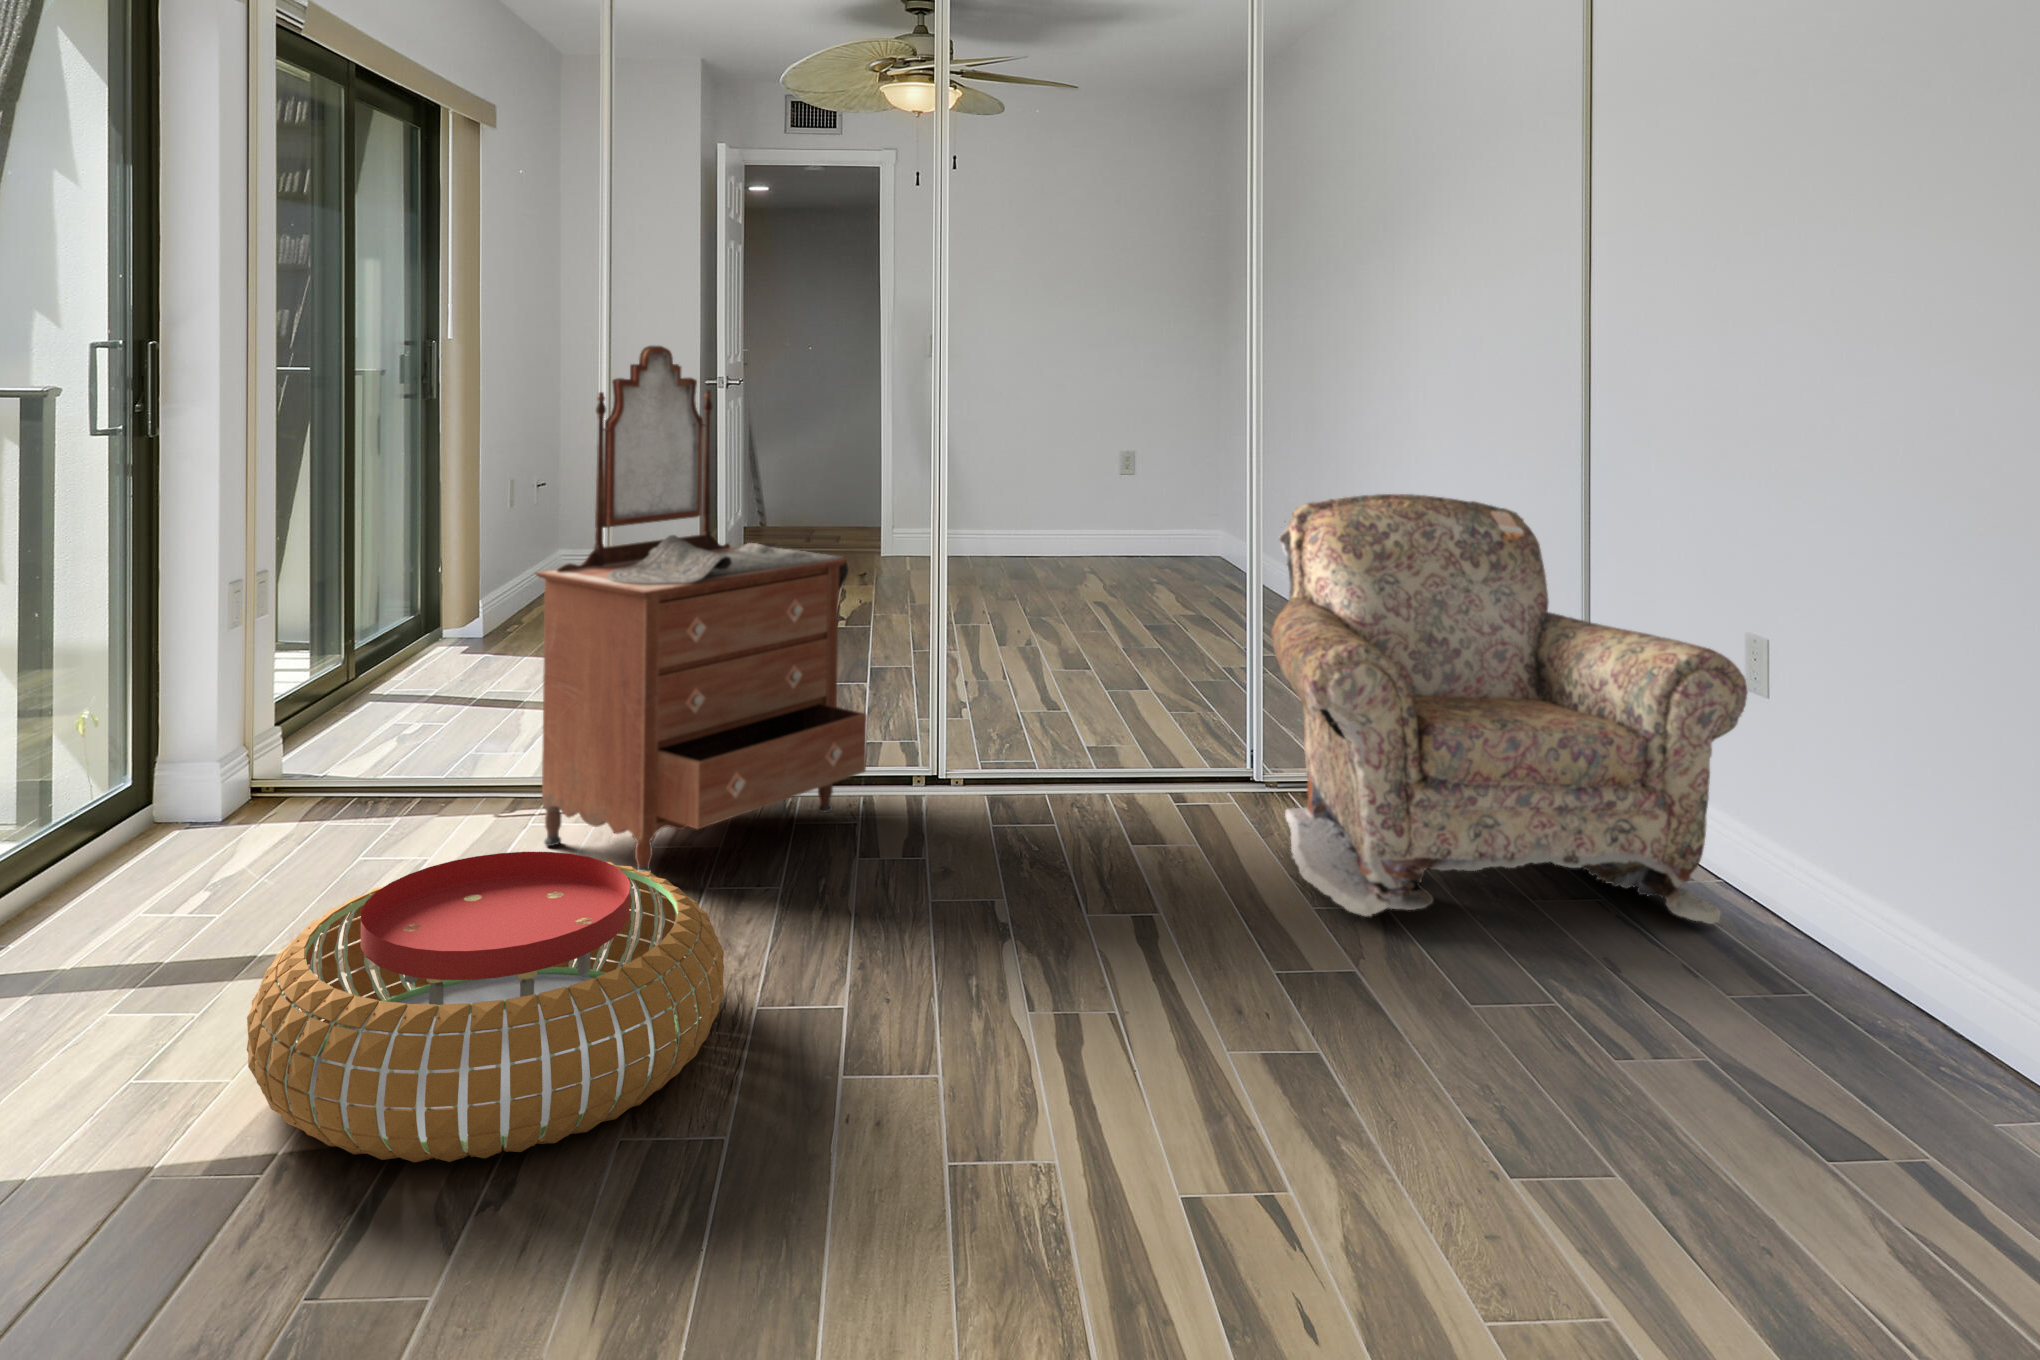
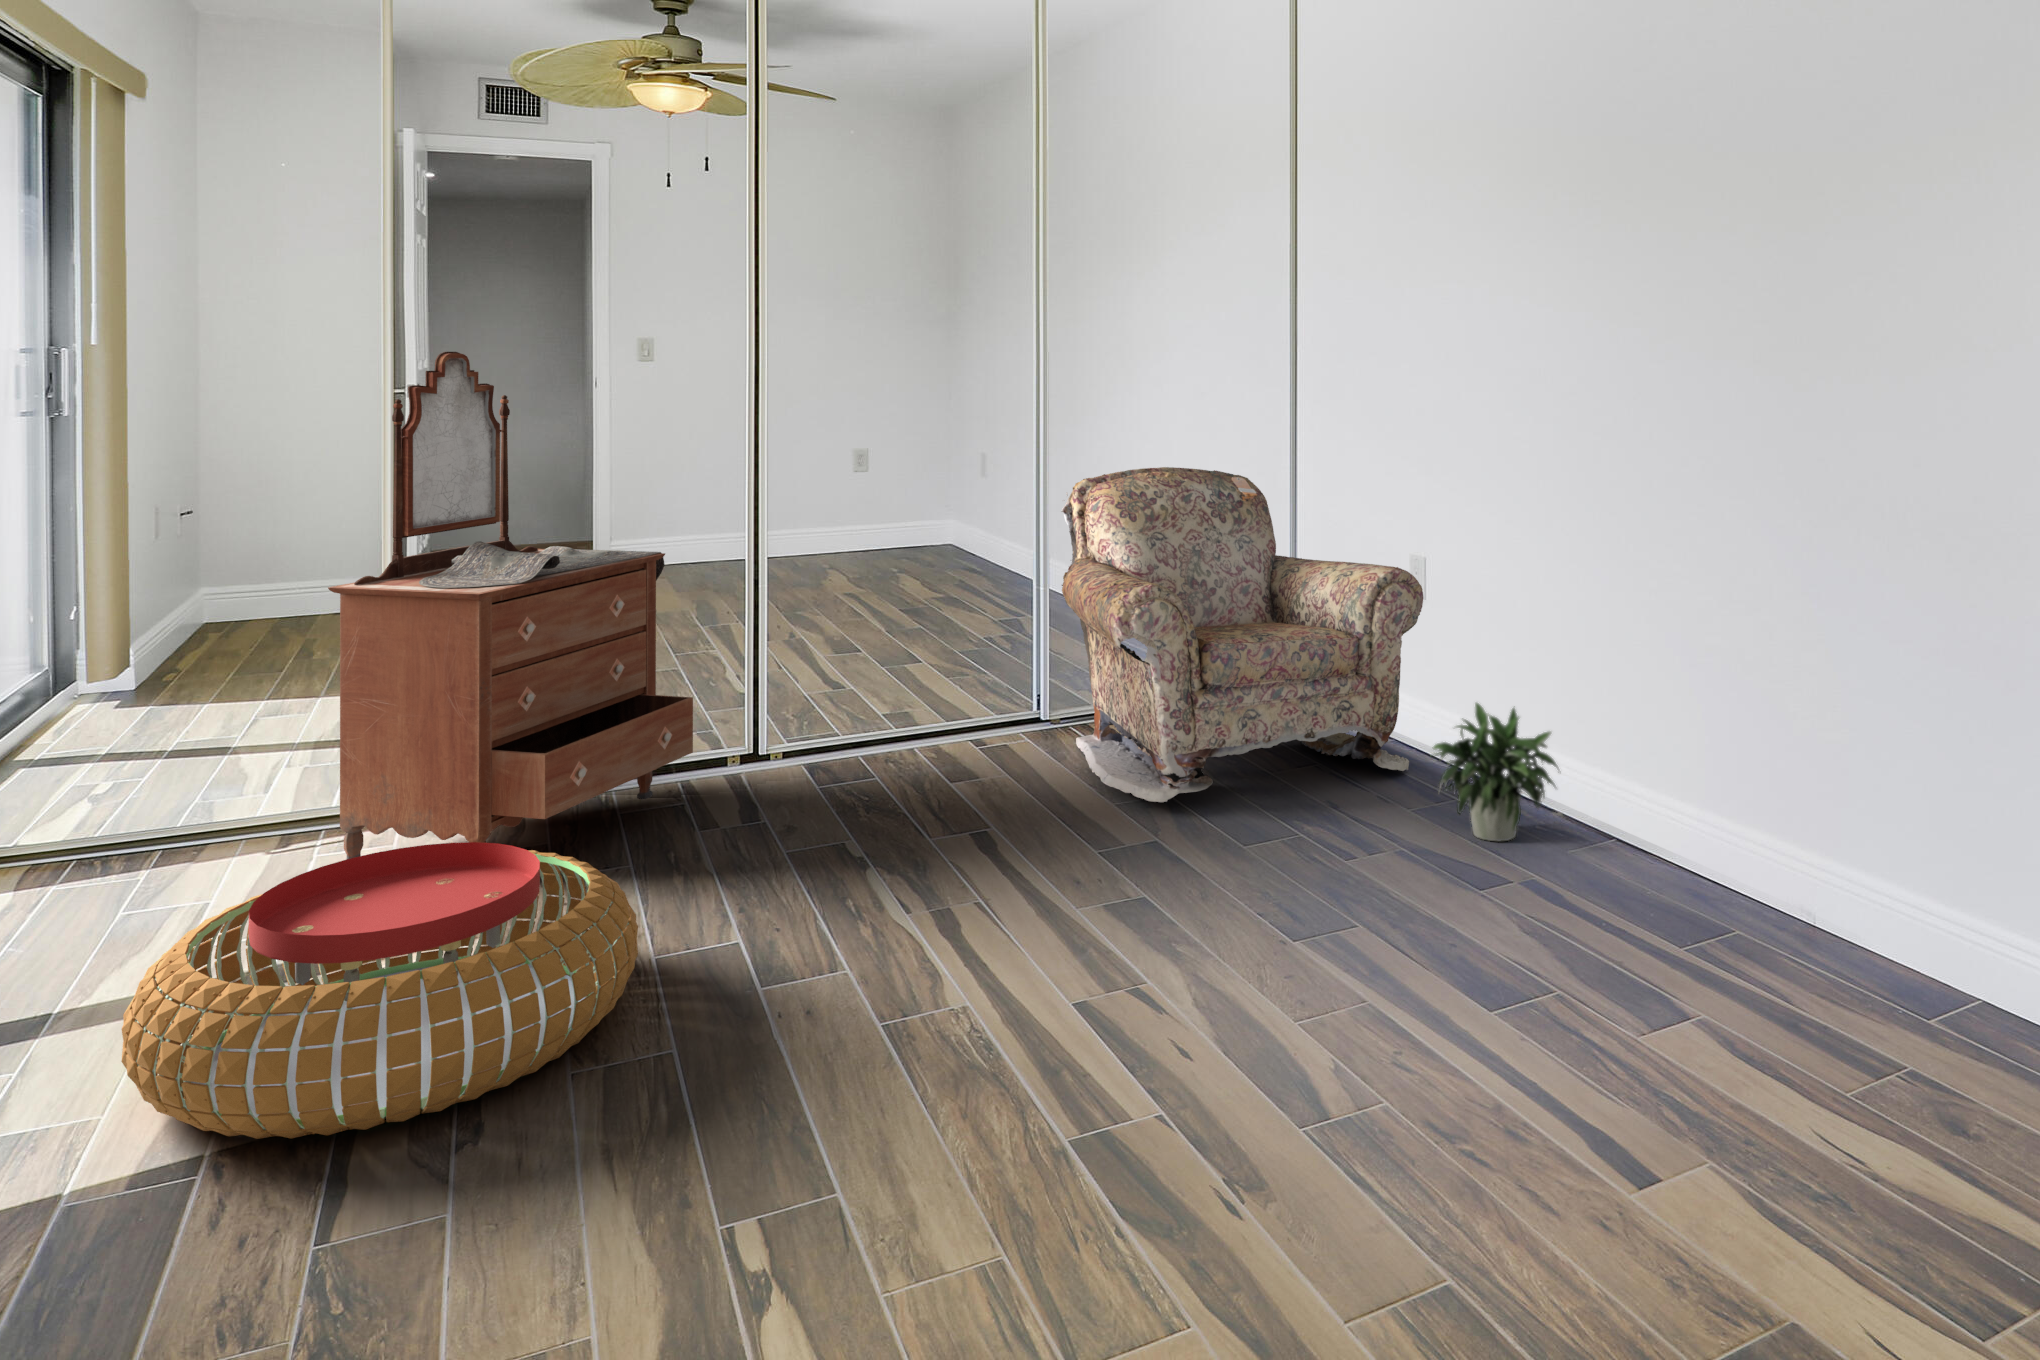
potted plant: none [1739,854,1962,1067] -> present [1433,703,1563,841]

